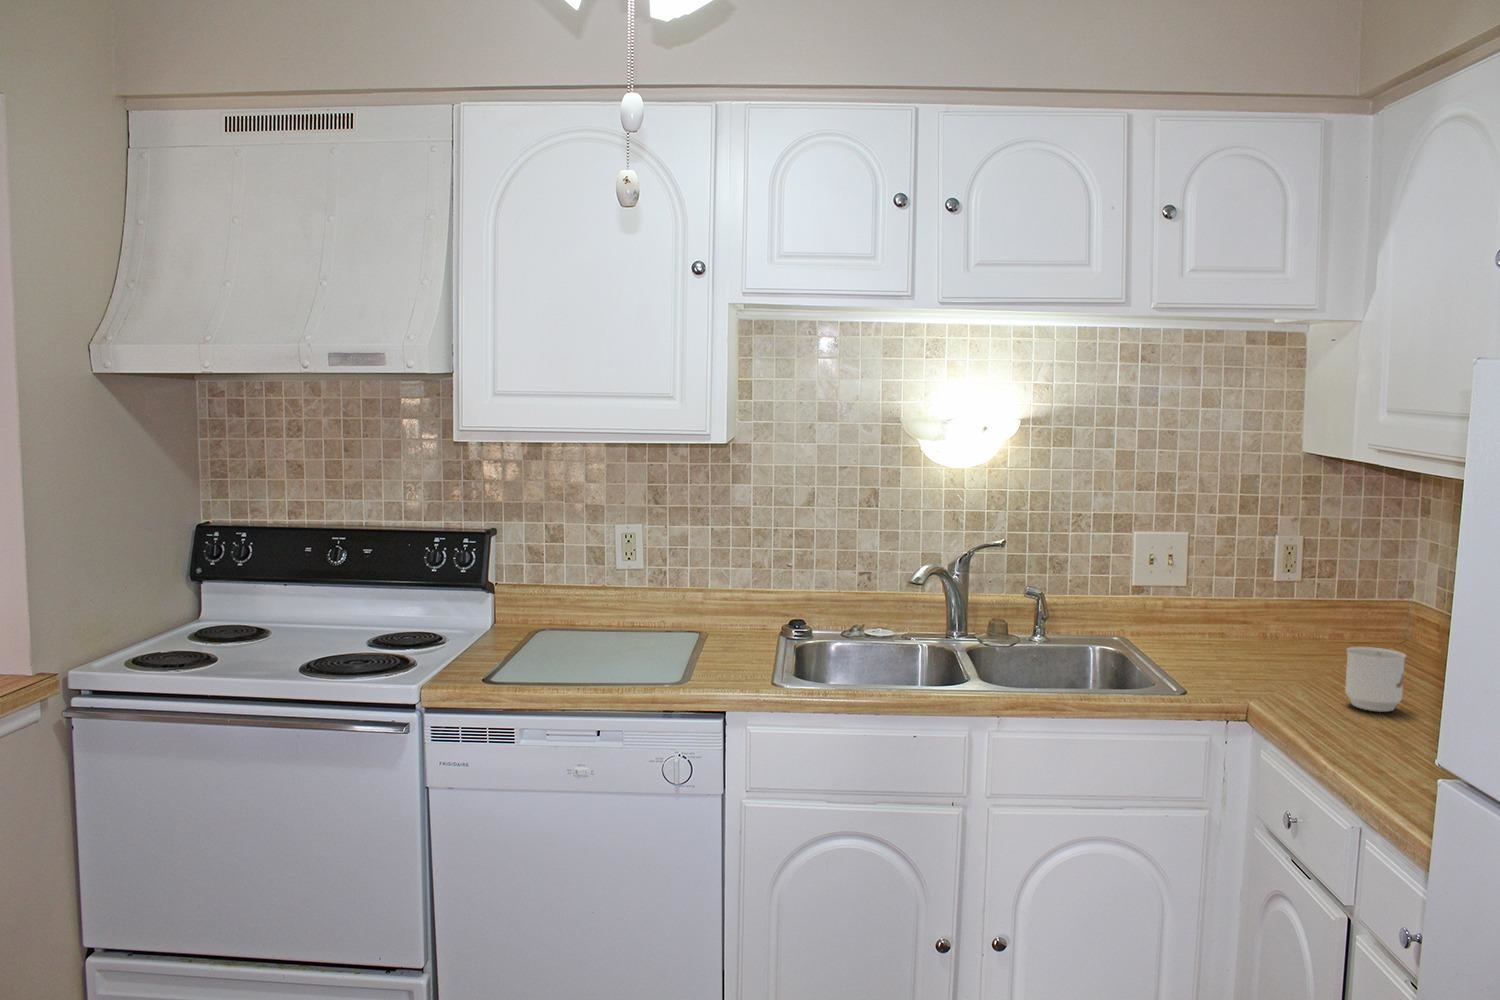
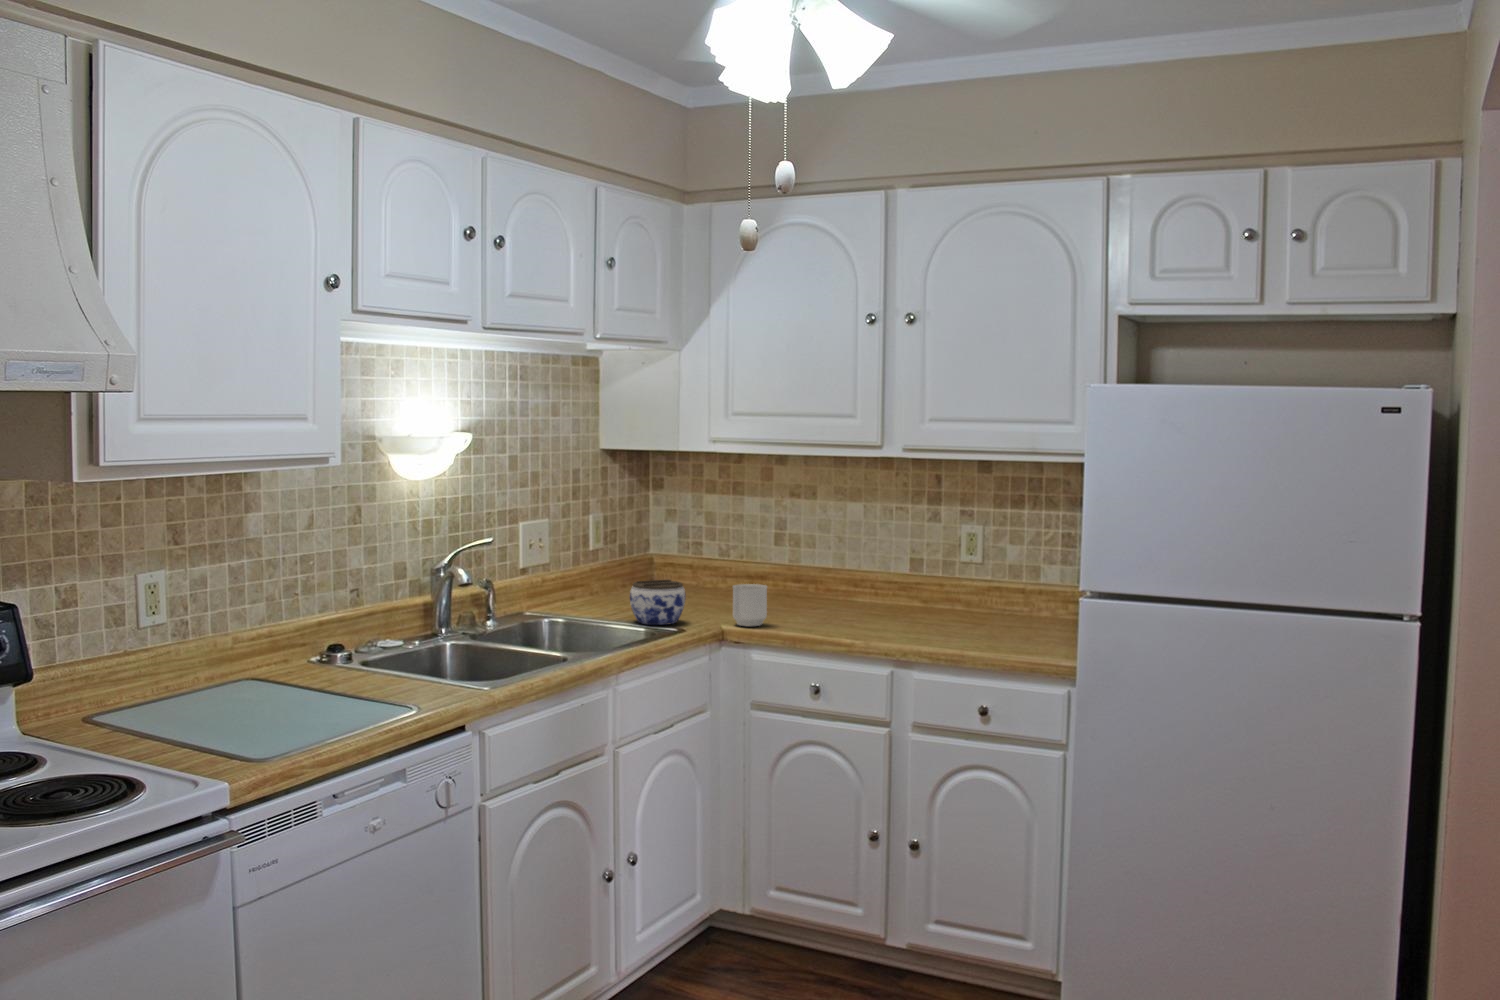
jar: none [1221,618,1301,681] -> present [630,580,686,625]

